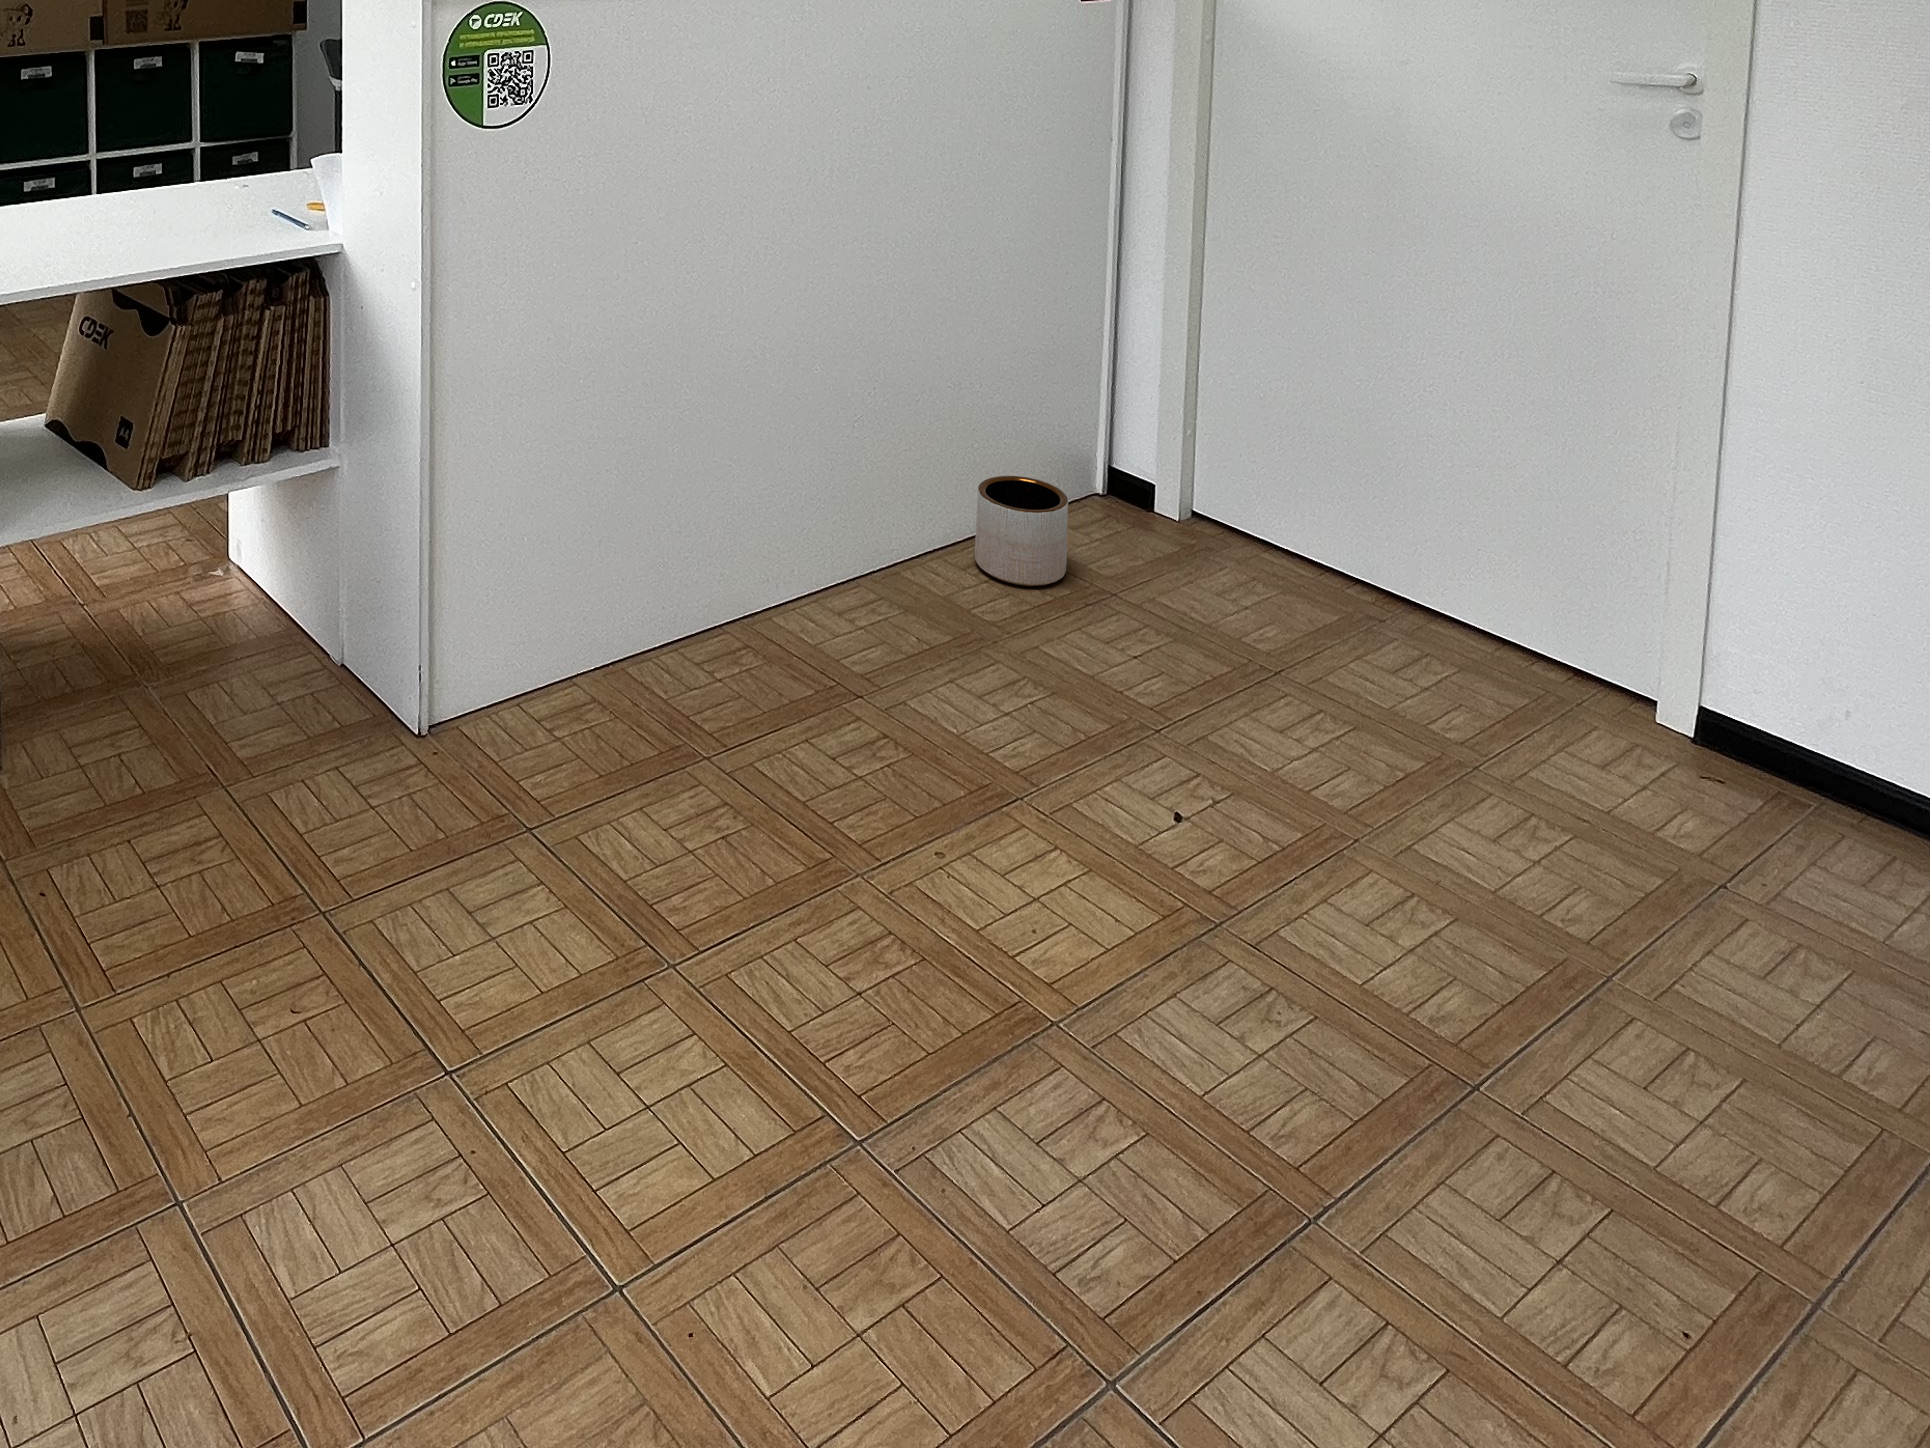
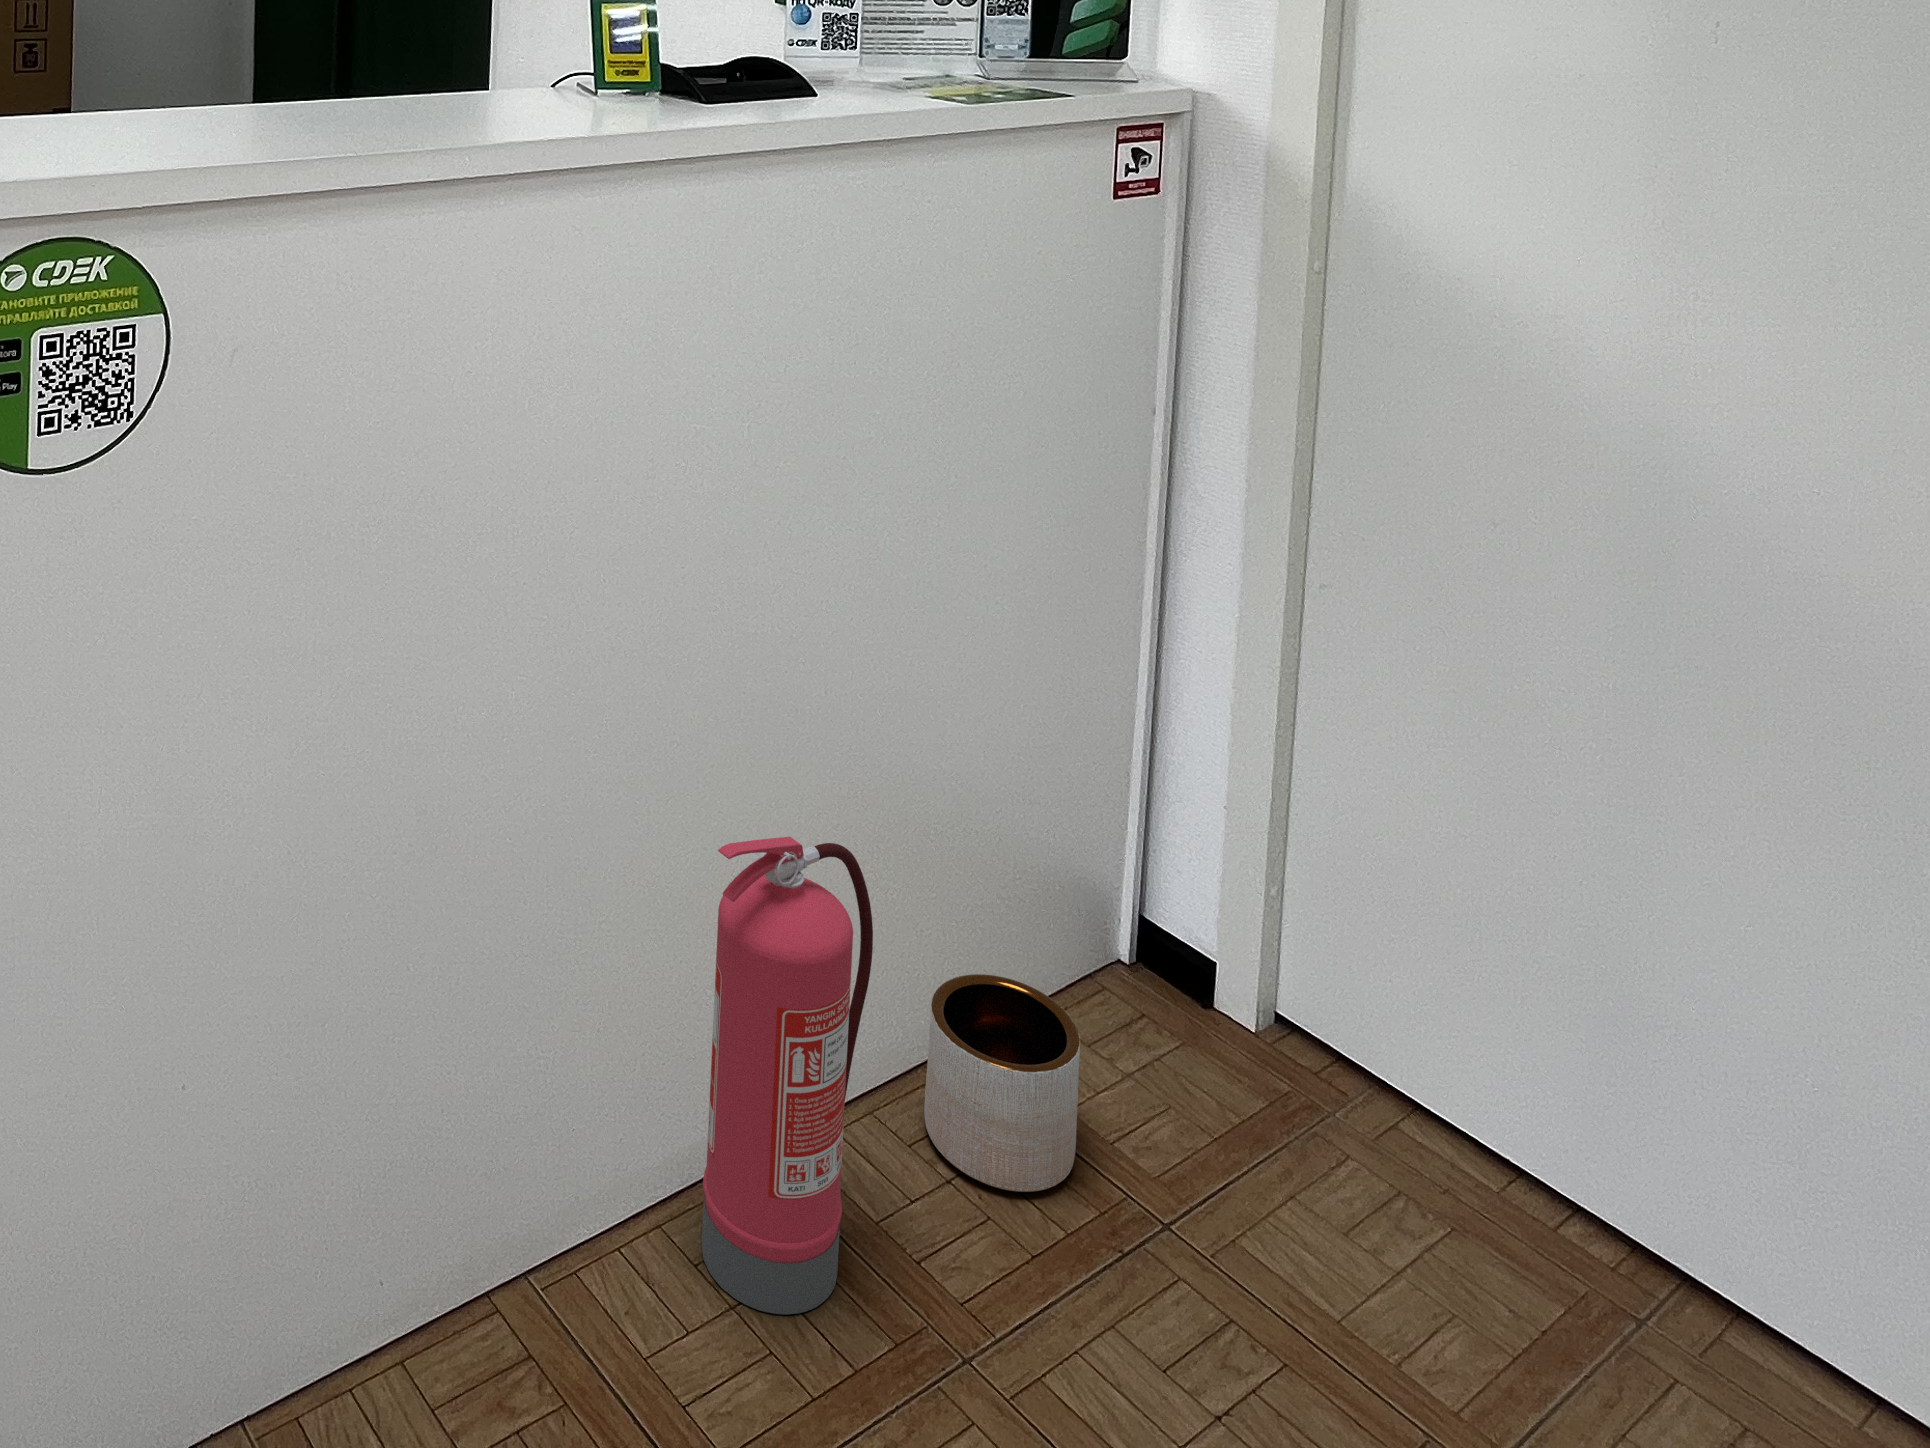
fire extinguisher: none [846,365,943,634] -> present [702,837,873,1315]

